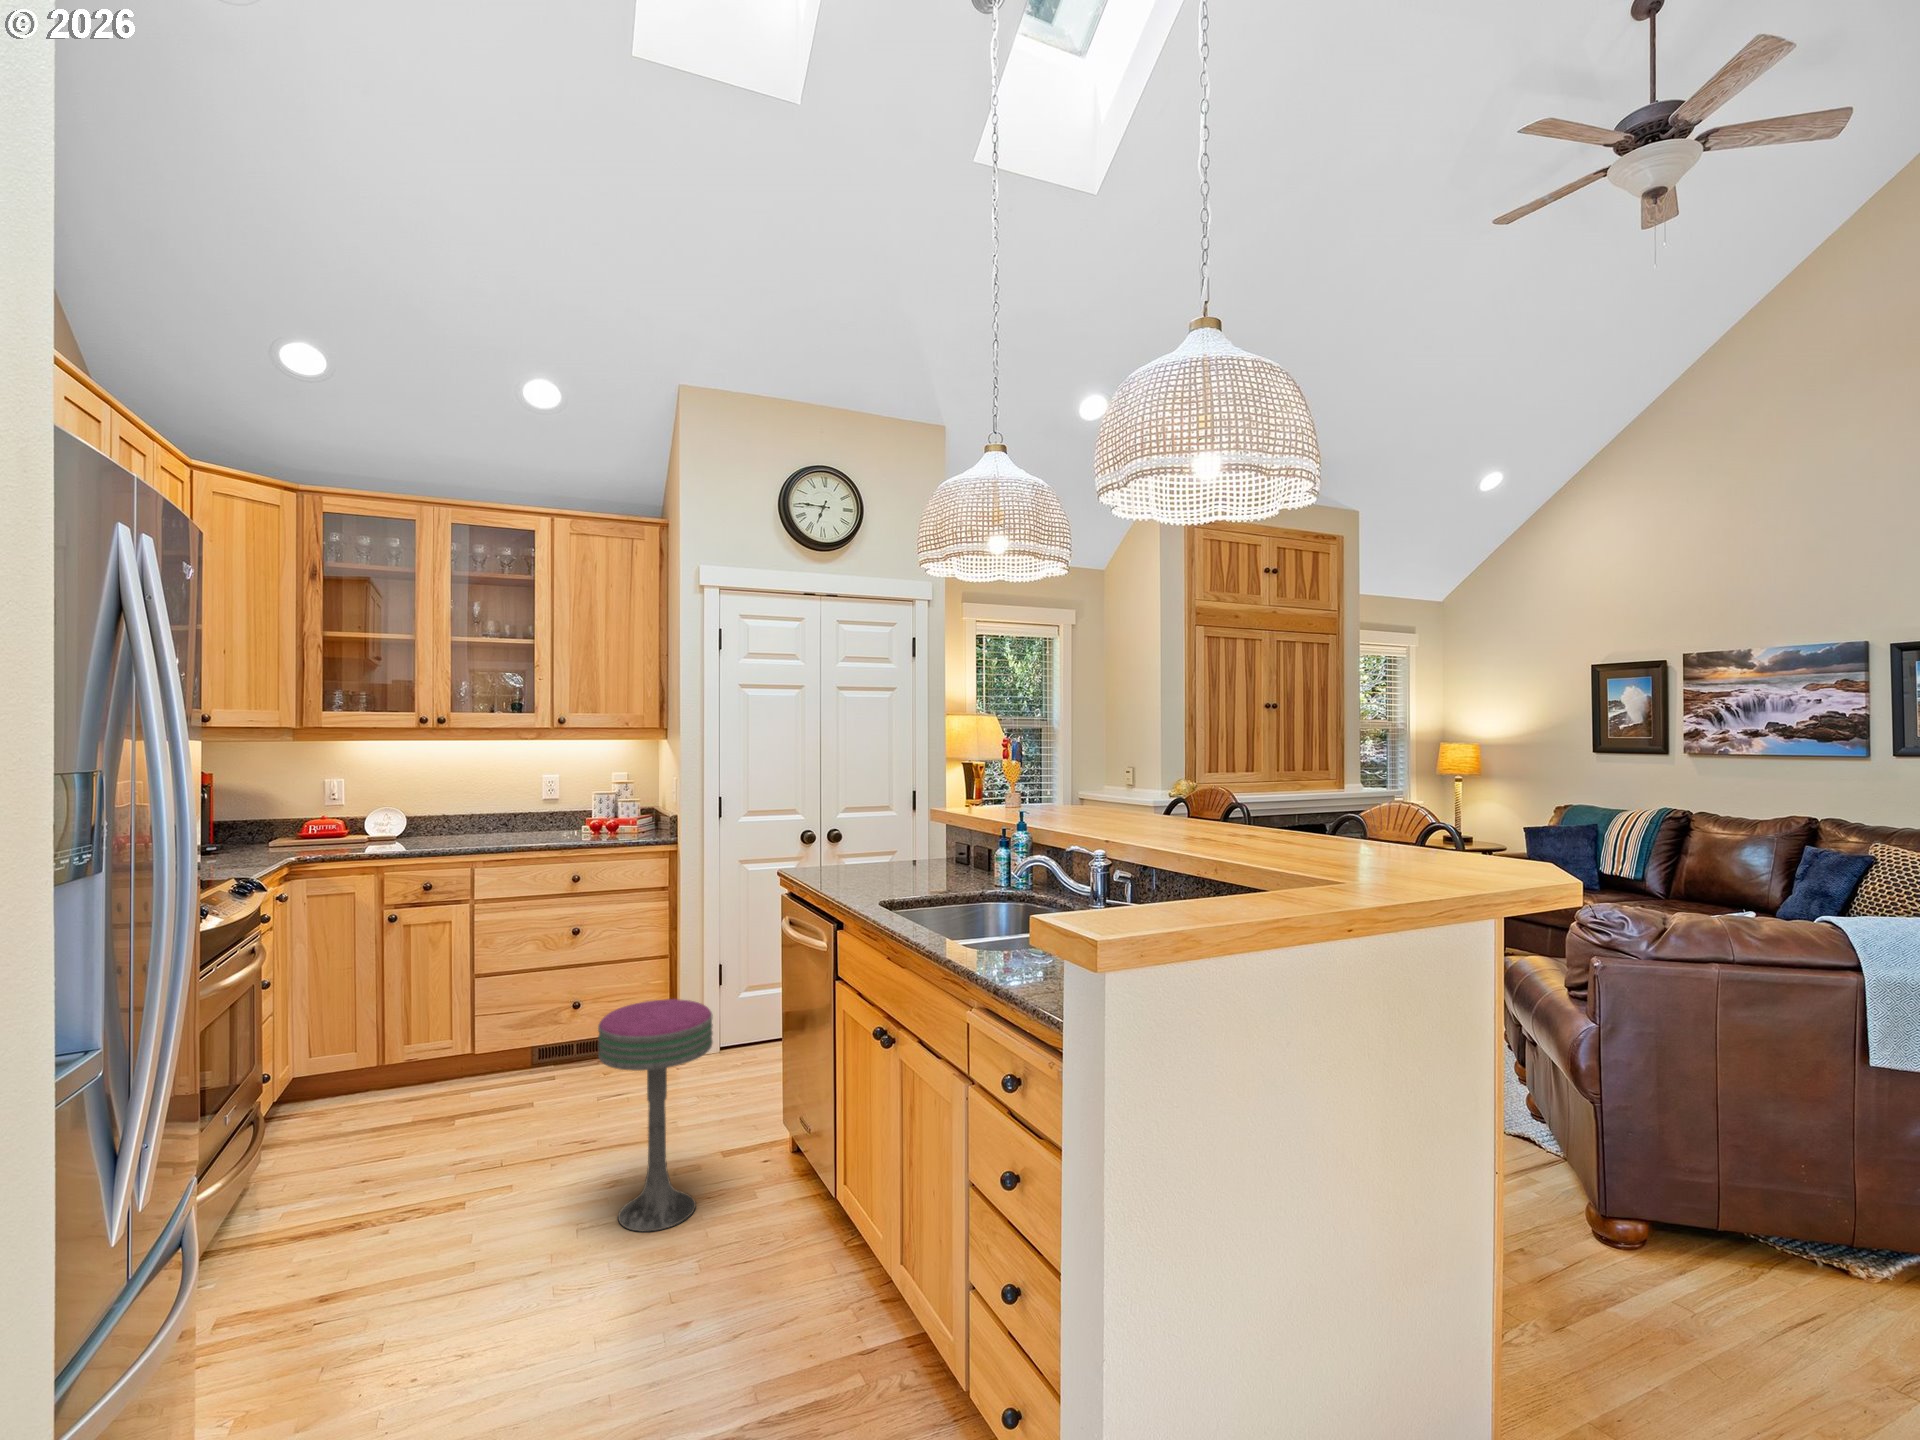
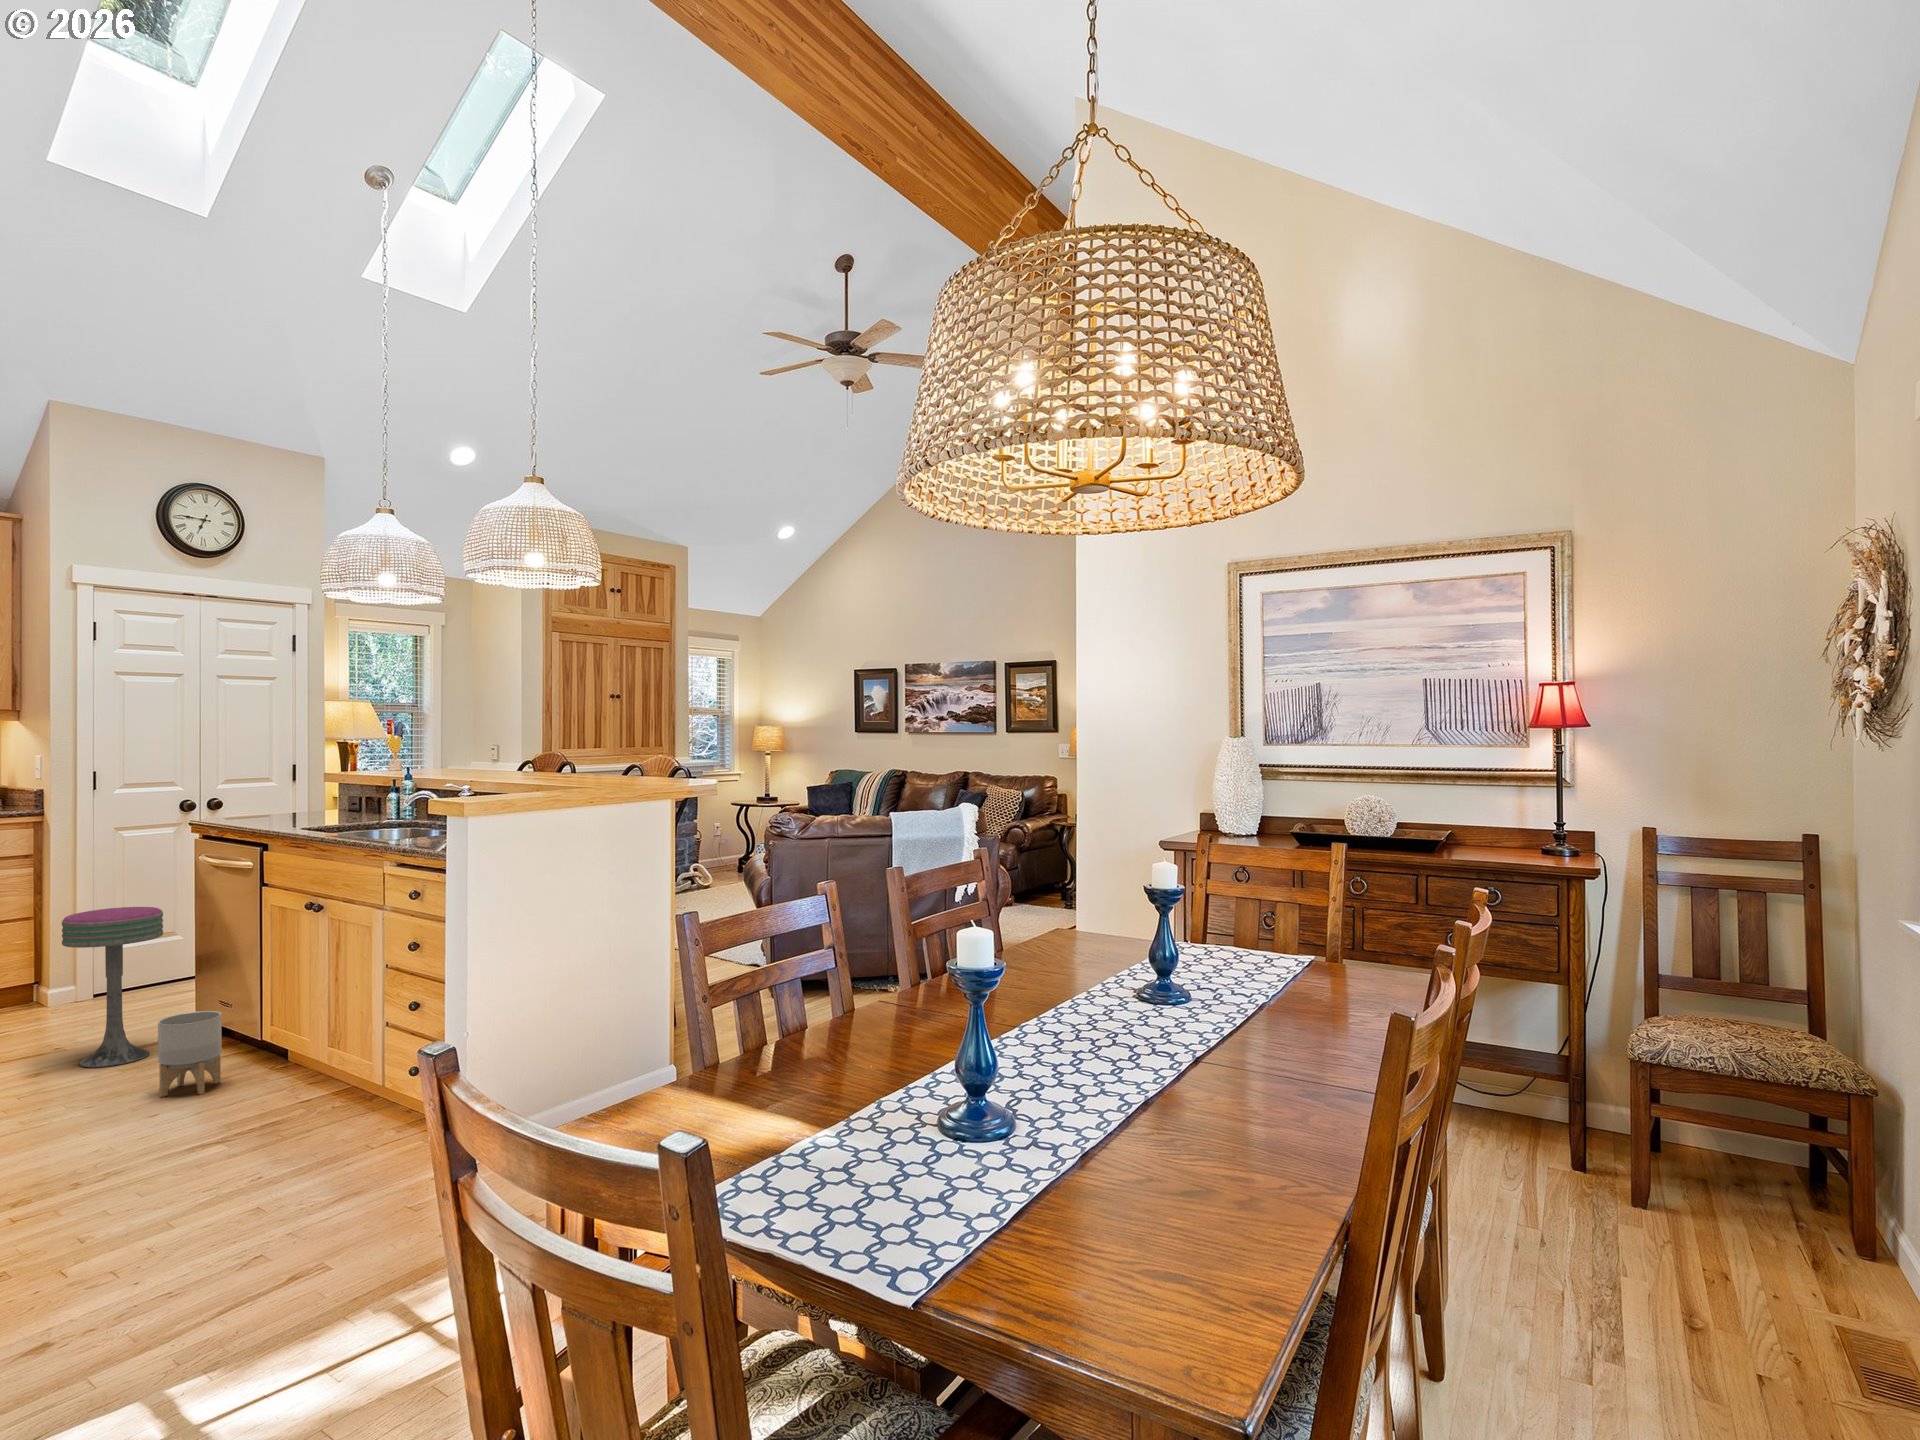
planter: none [633,1229,721,1398] -> present [158,1011,222,1097]

